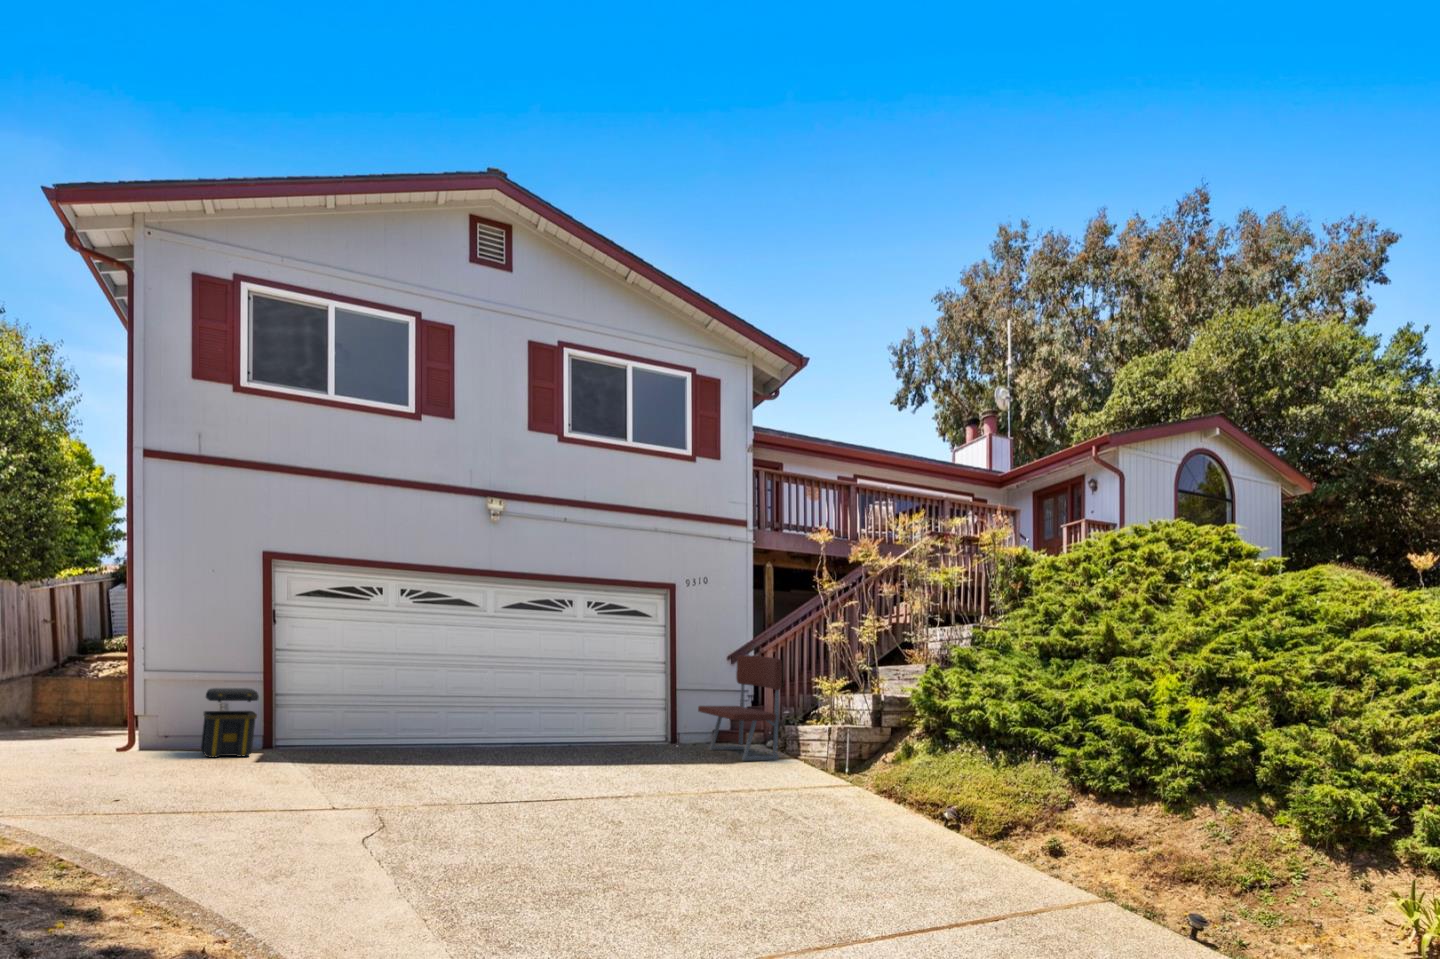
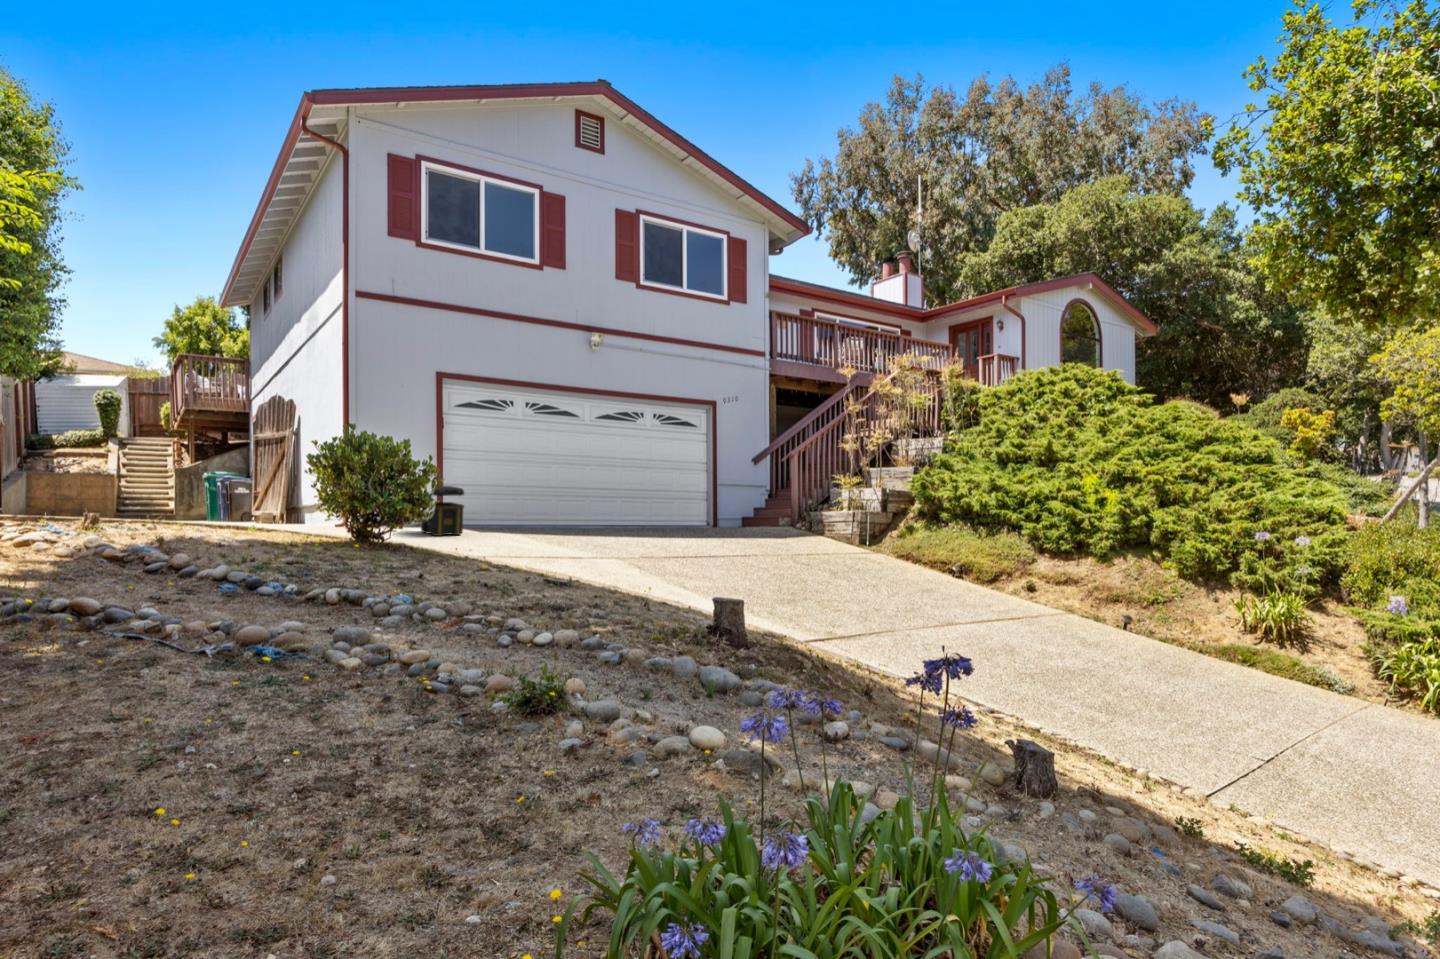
bench: present [698,655,782,761] -> none [743,458,812,534]

